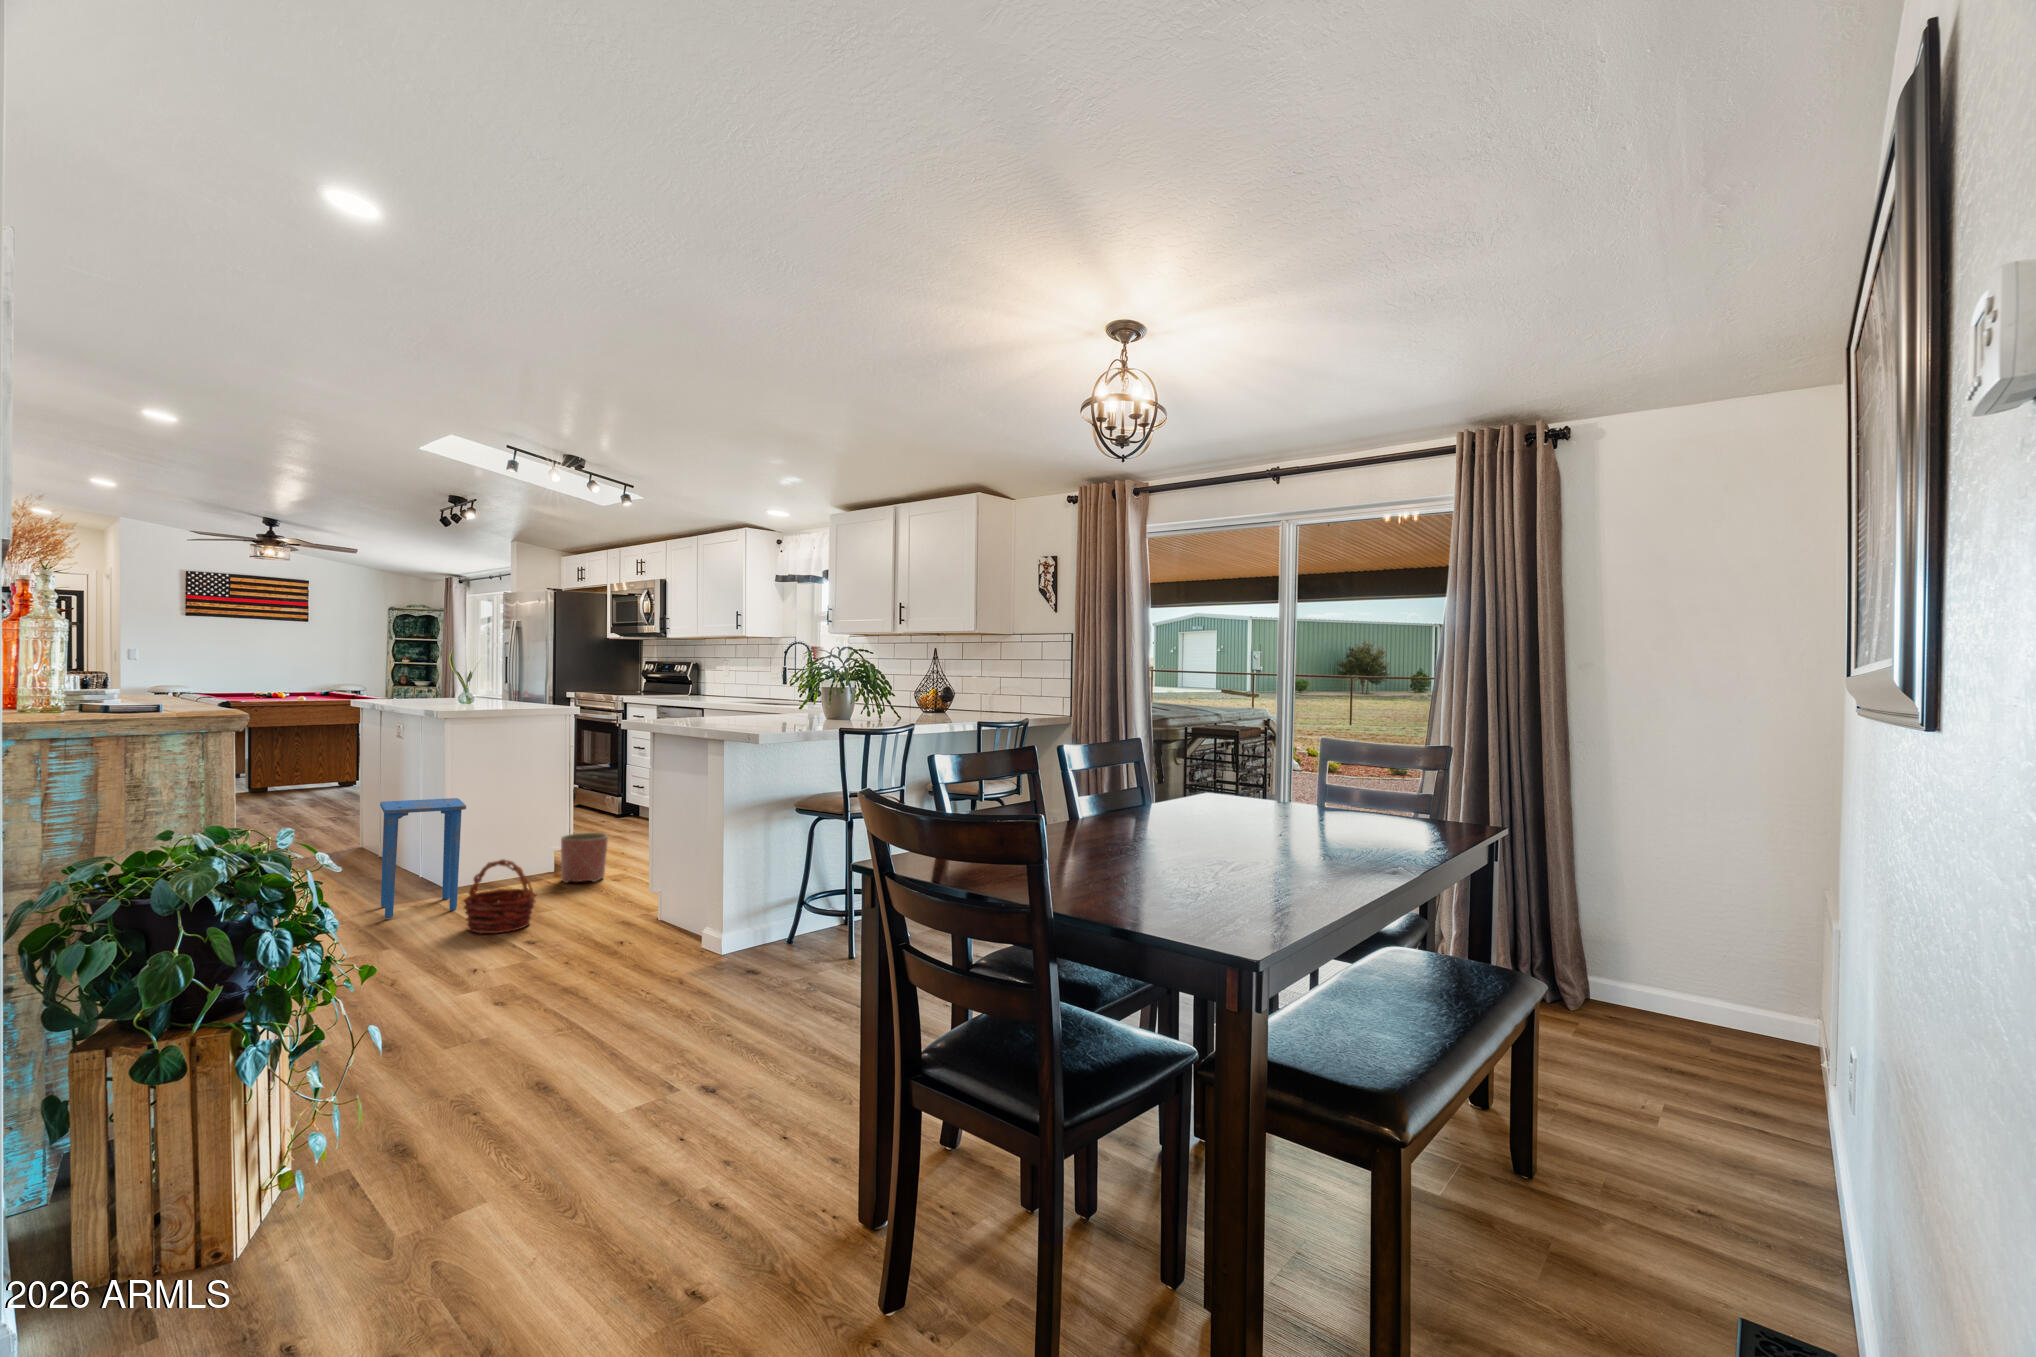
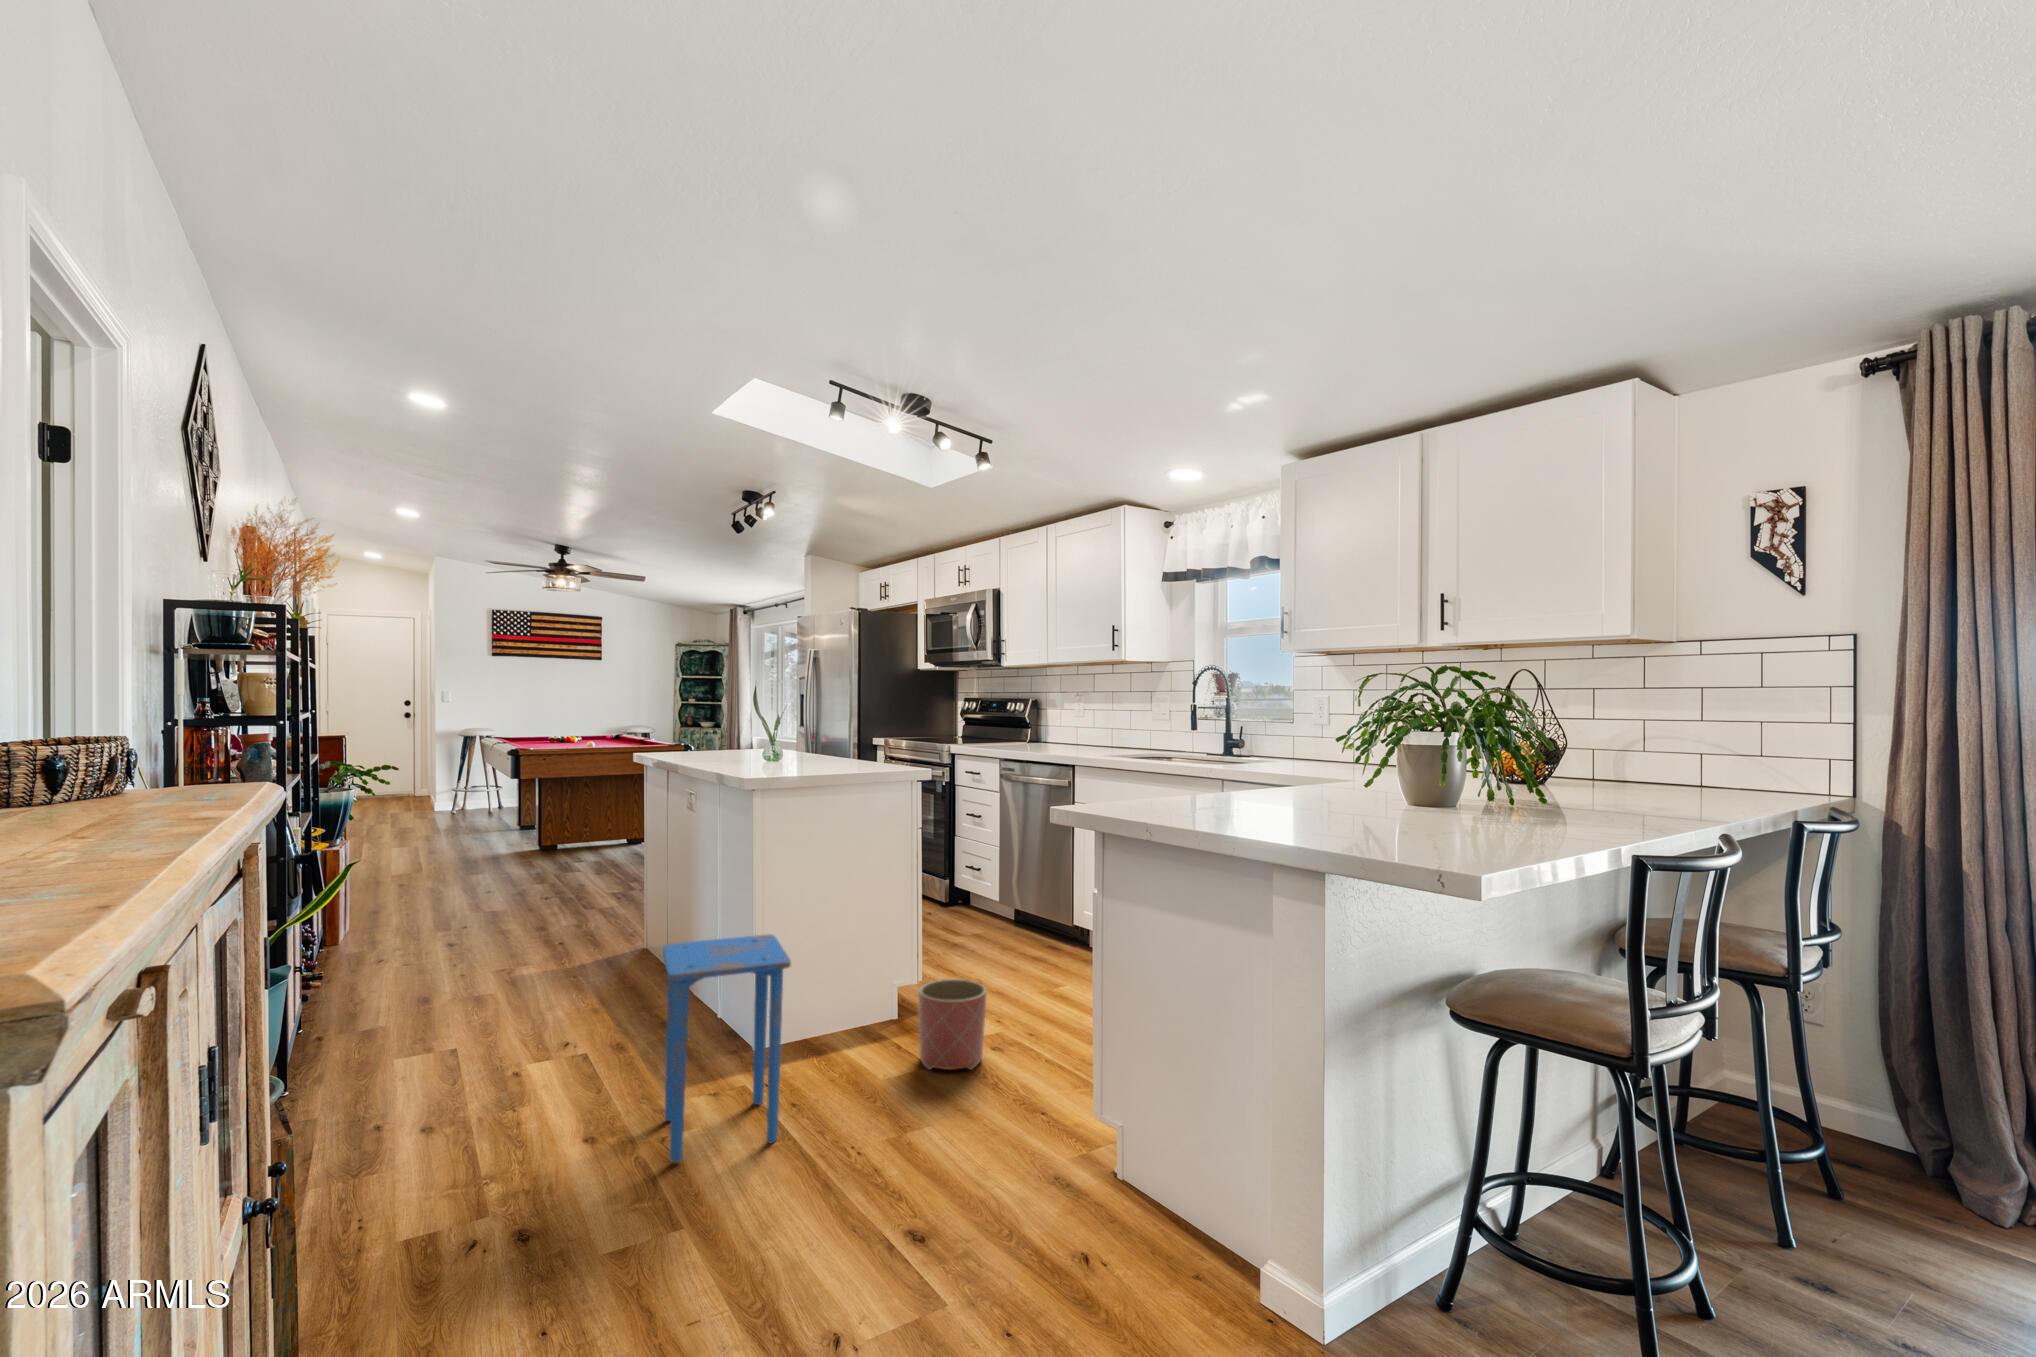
basket: present [464,859,536,934] -> none [796,1084,918,1241]

